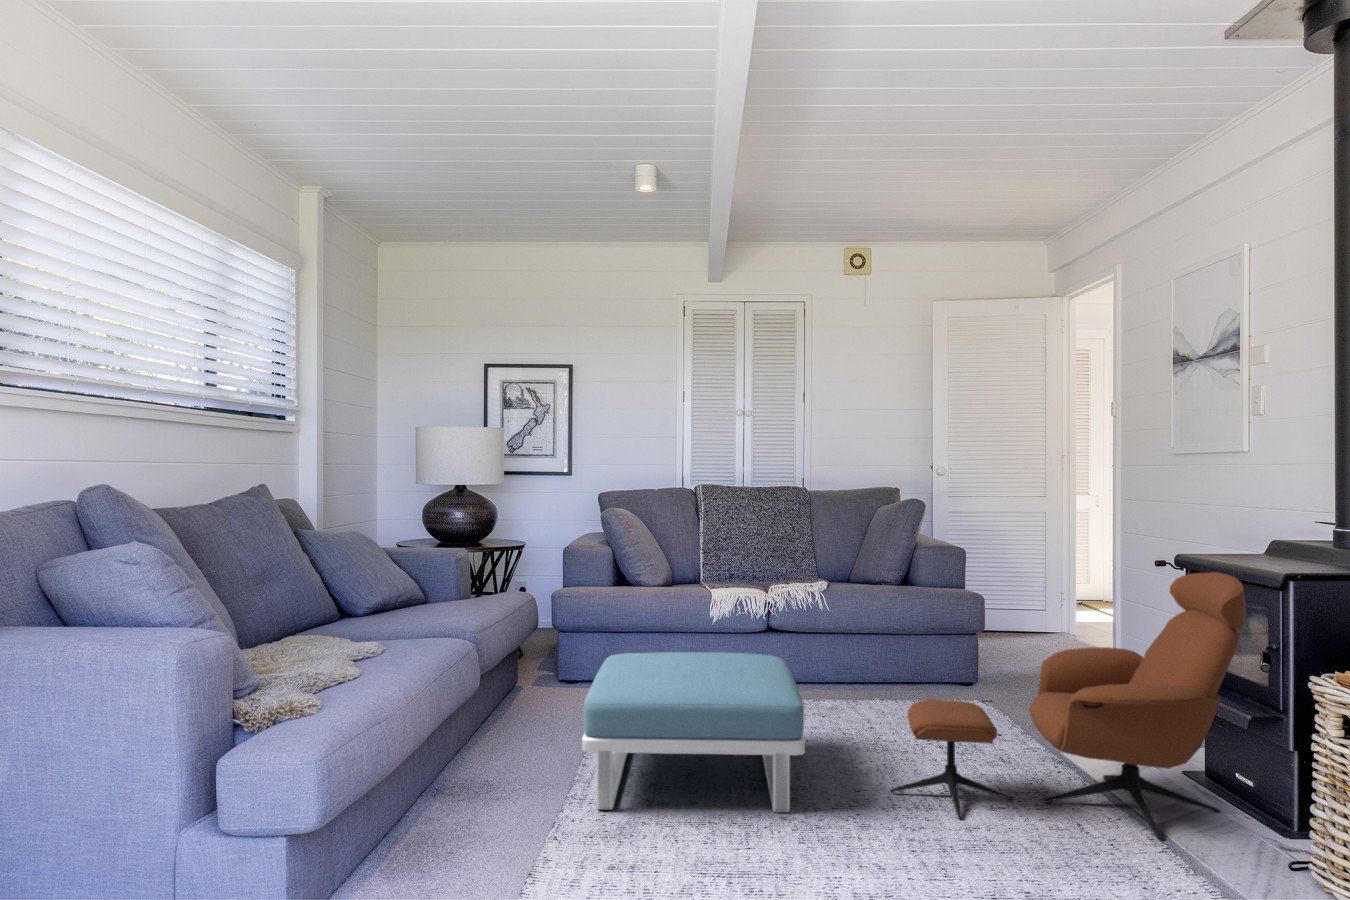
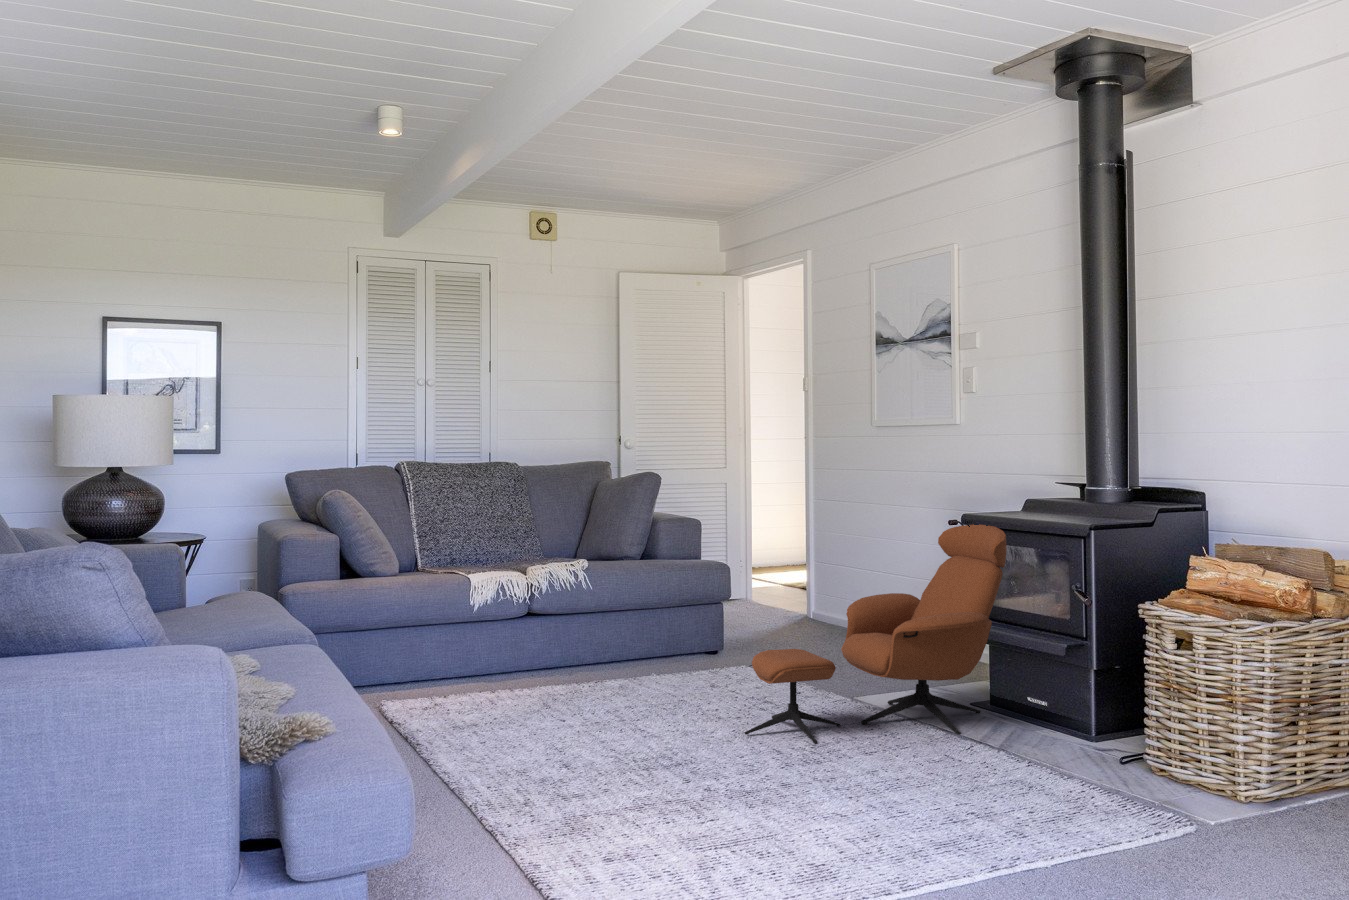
footstool: present [582,652,805,813] -> none [440,629,693,784]

